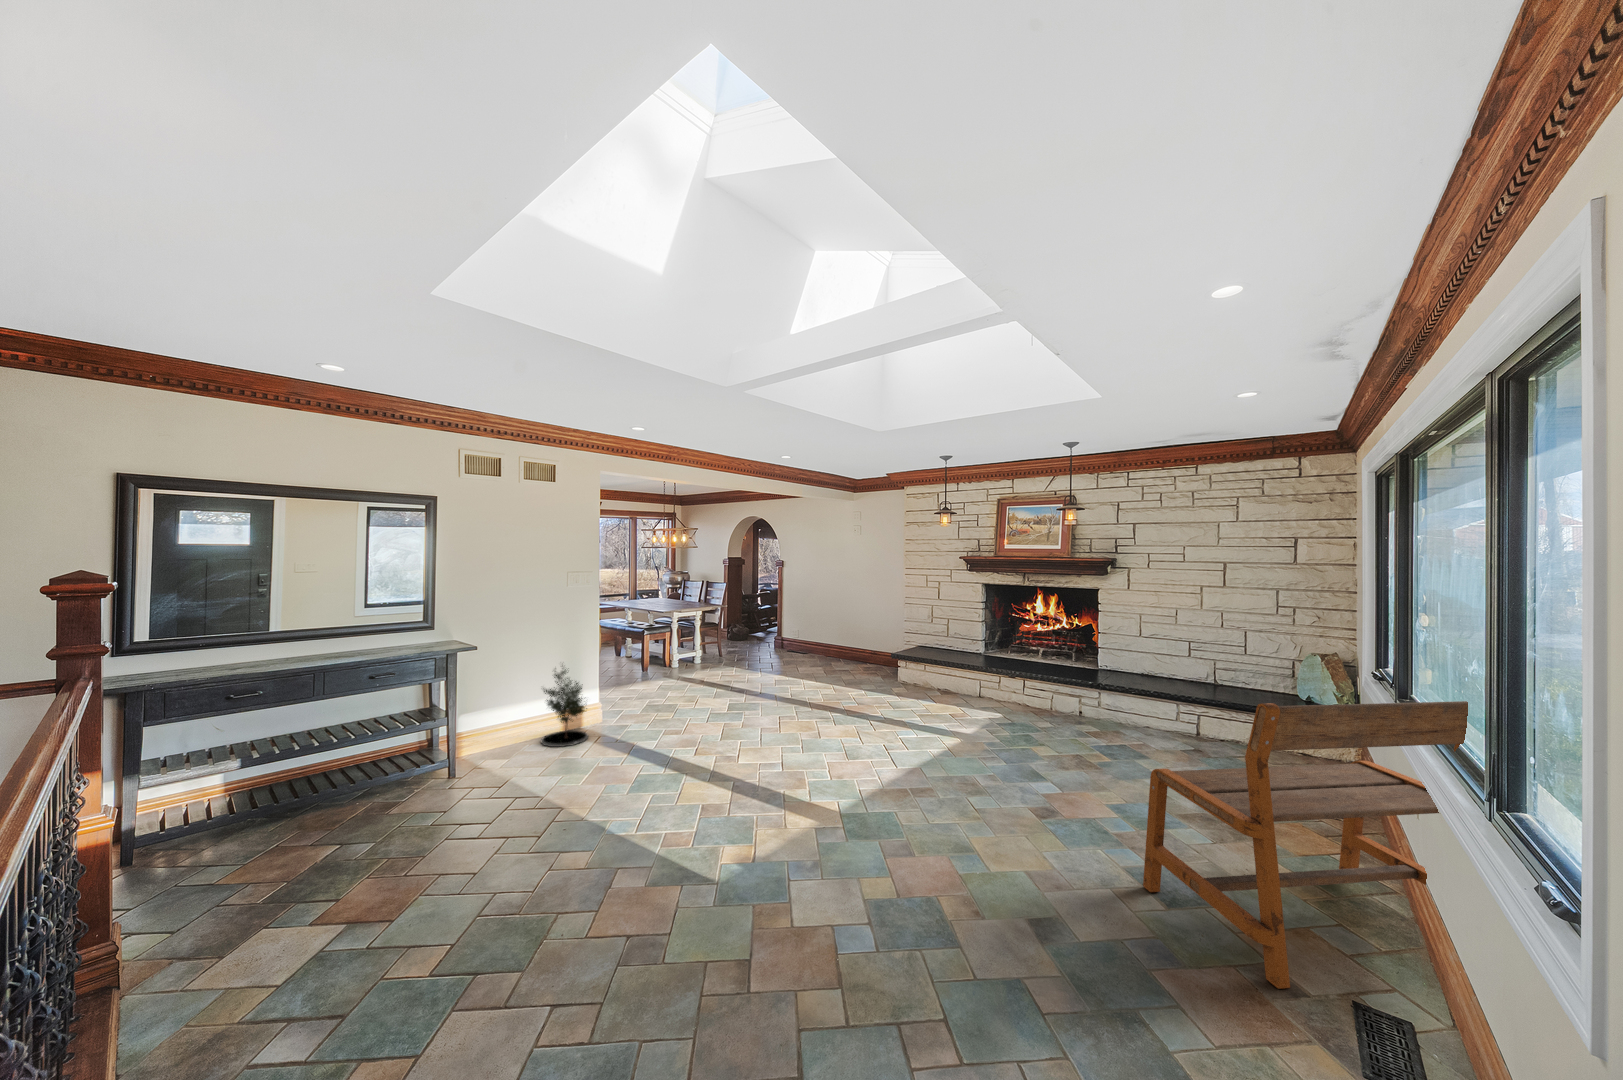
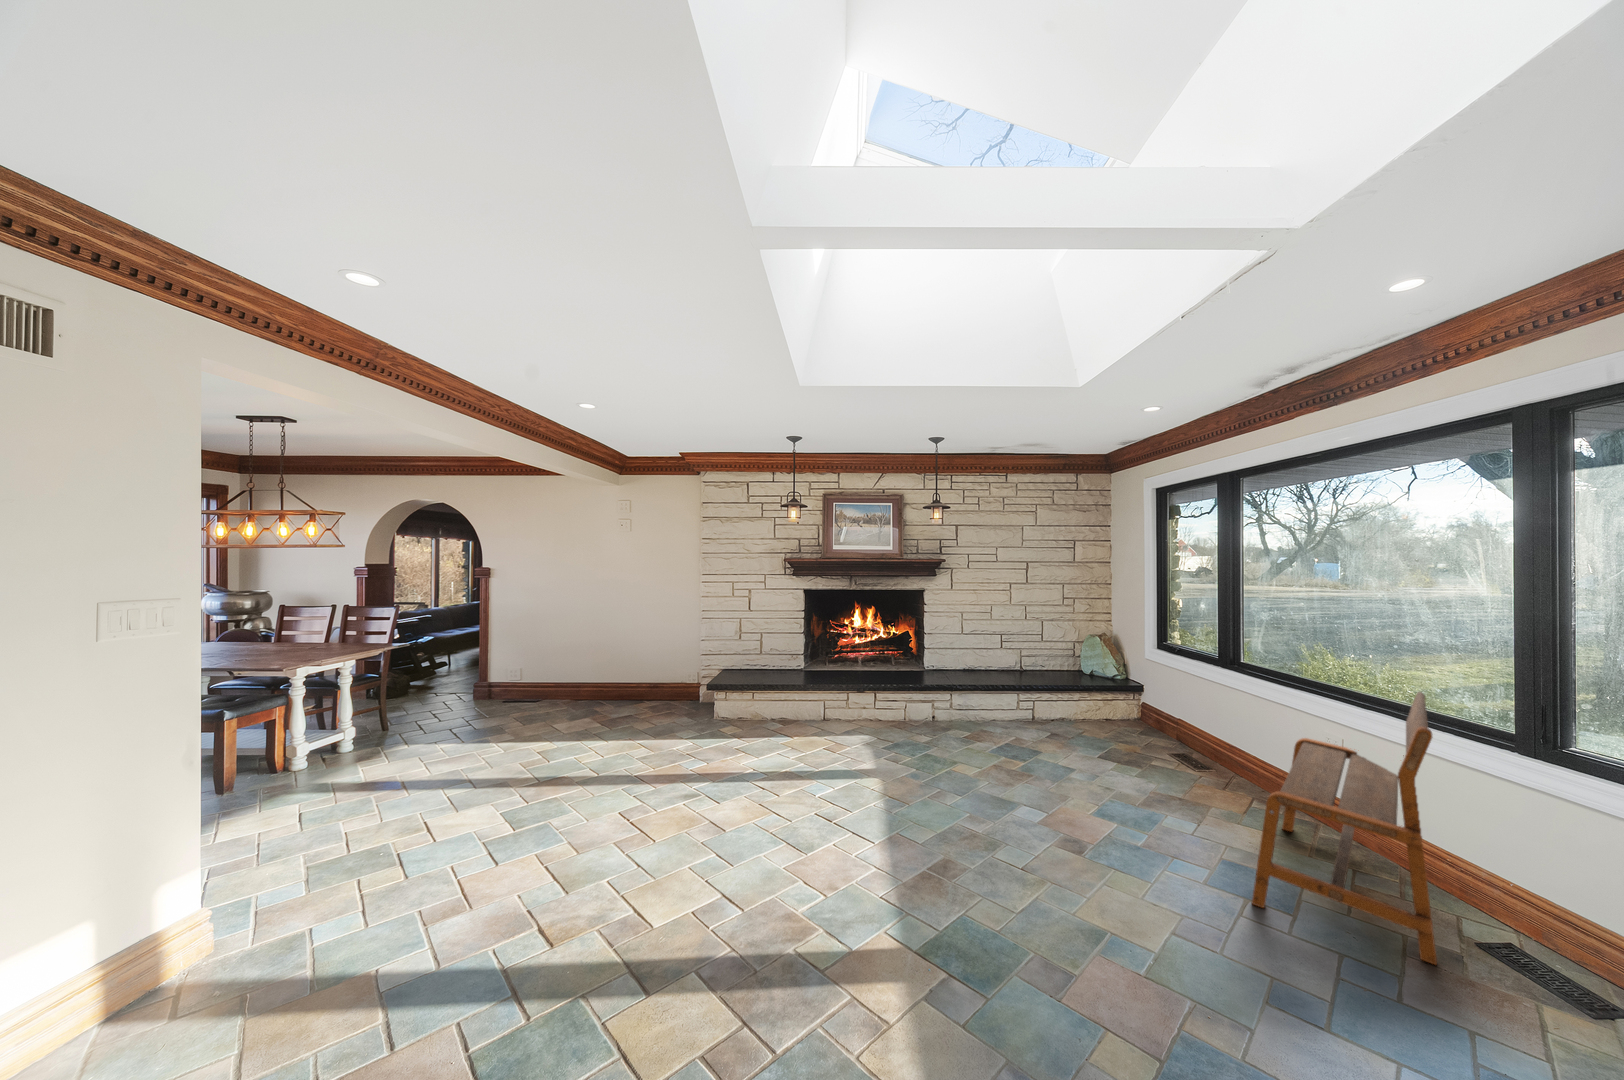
potted tree: present [541,669,588,747] -> none [264,851,400,1047]

